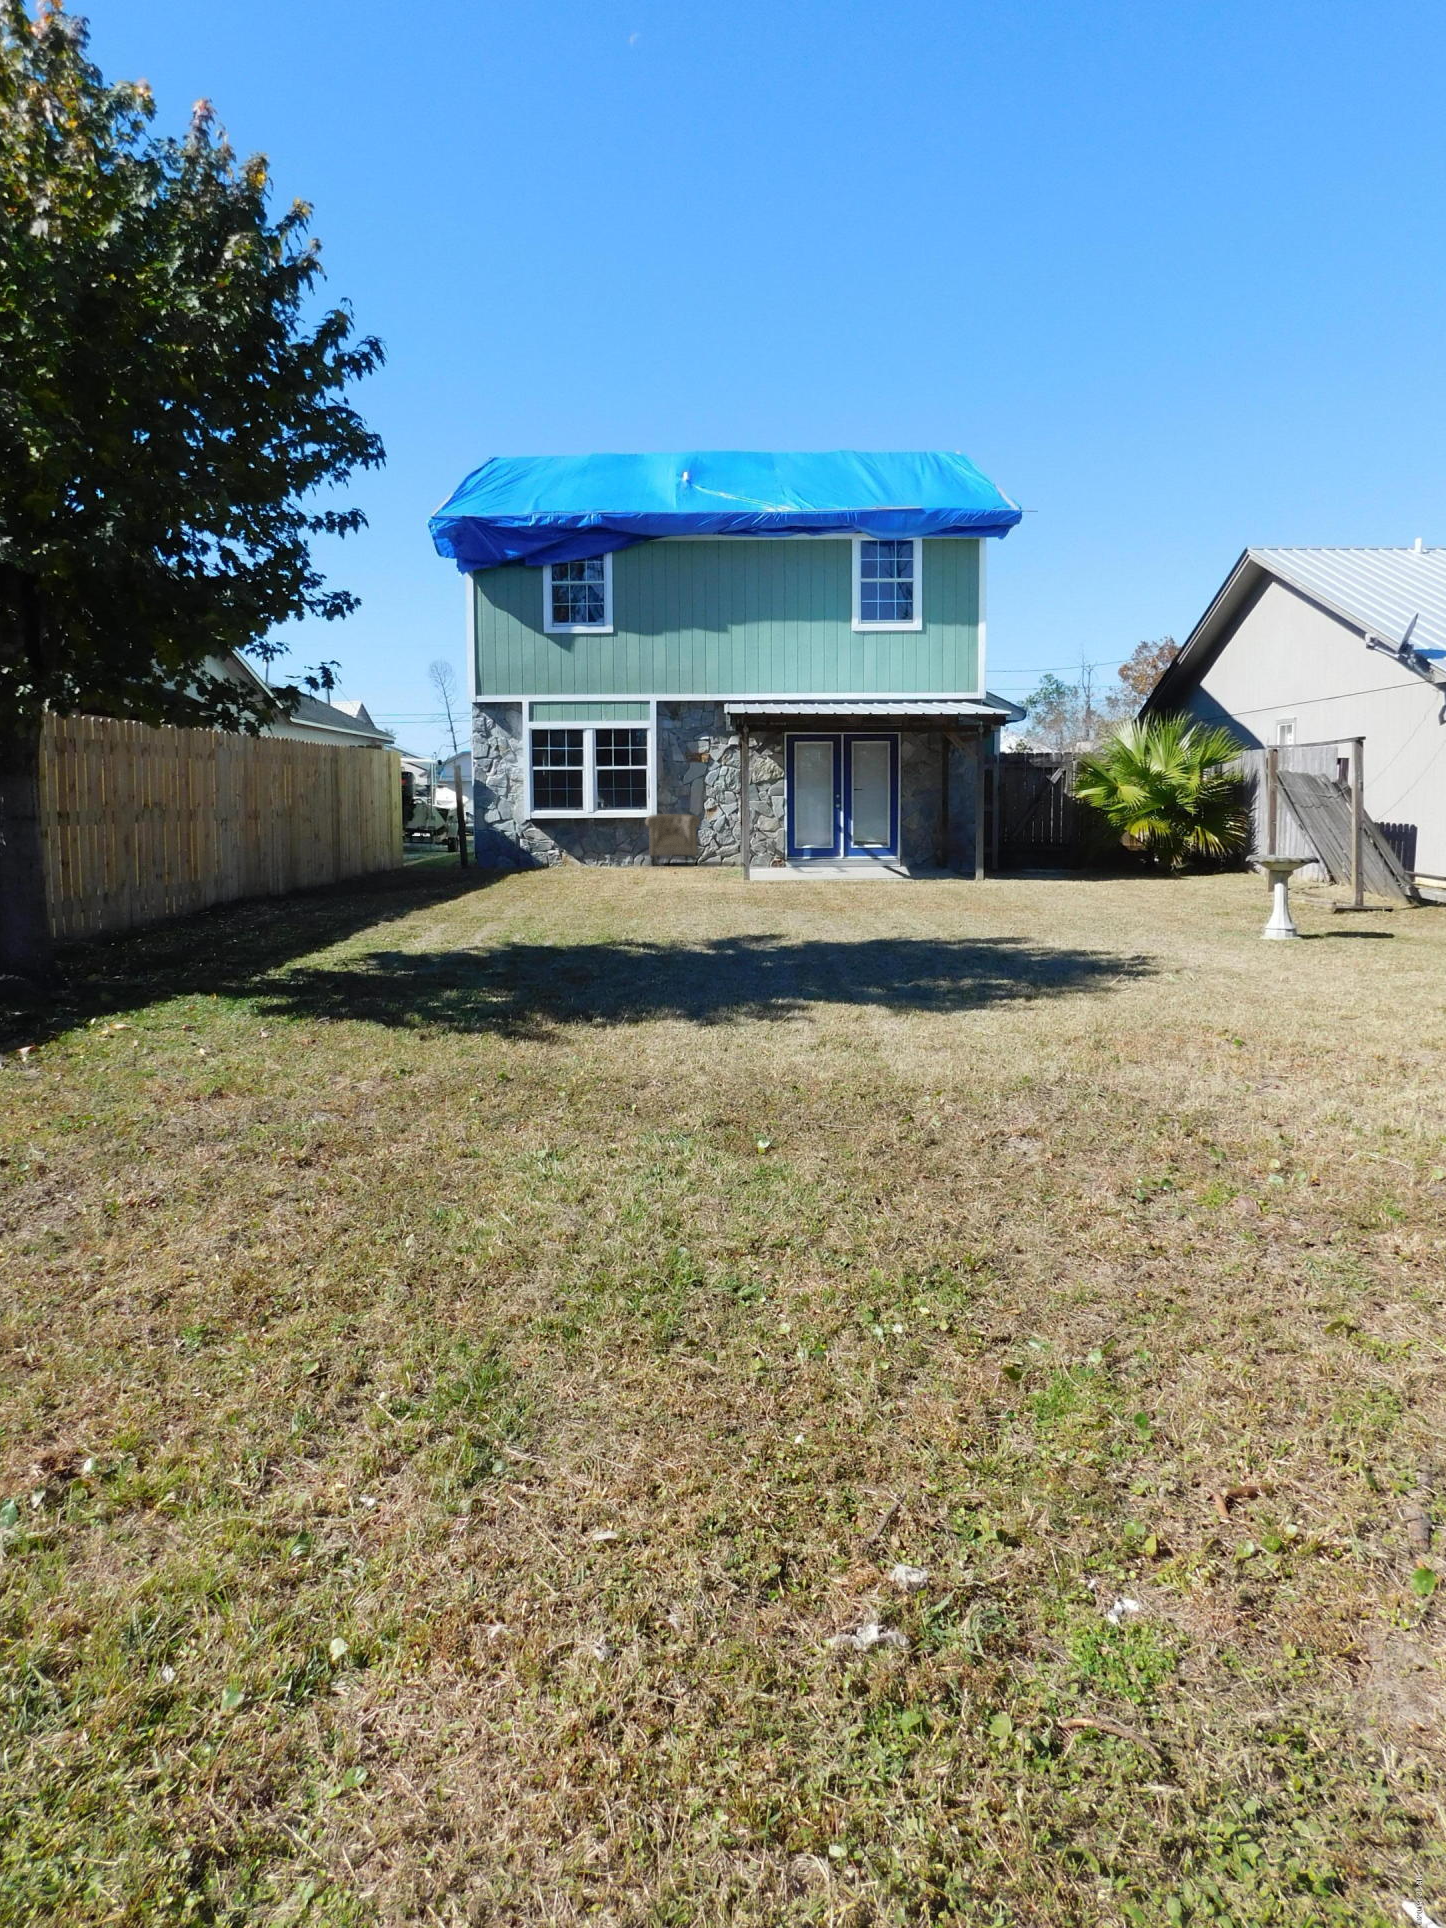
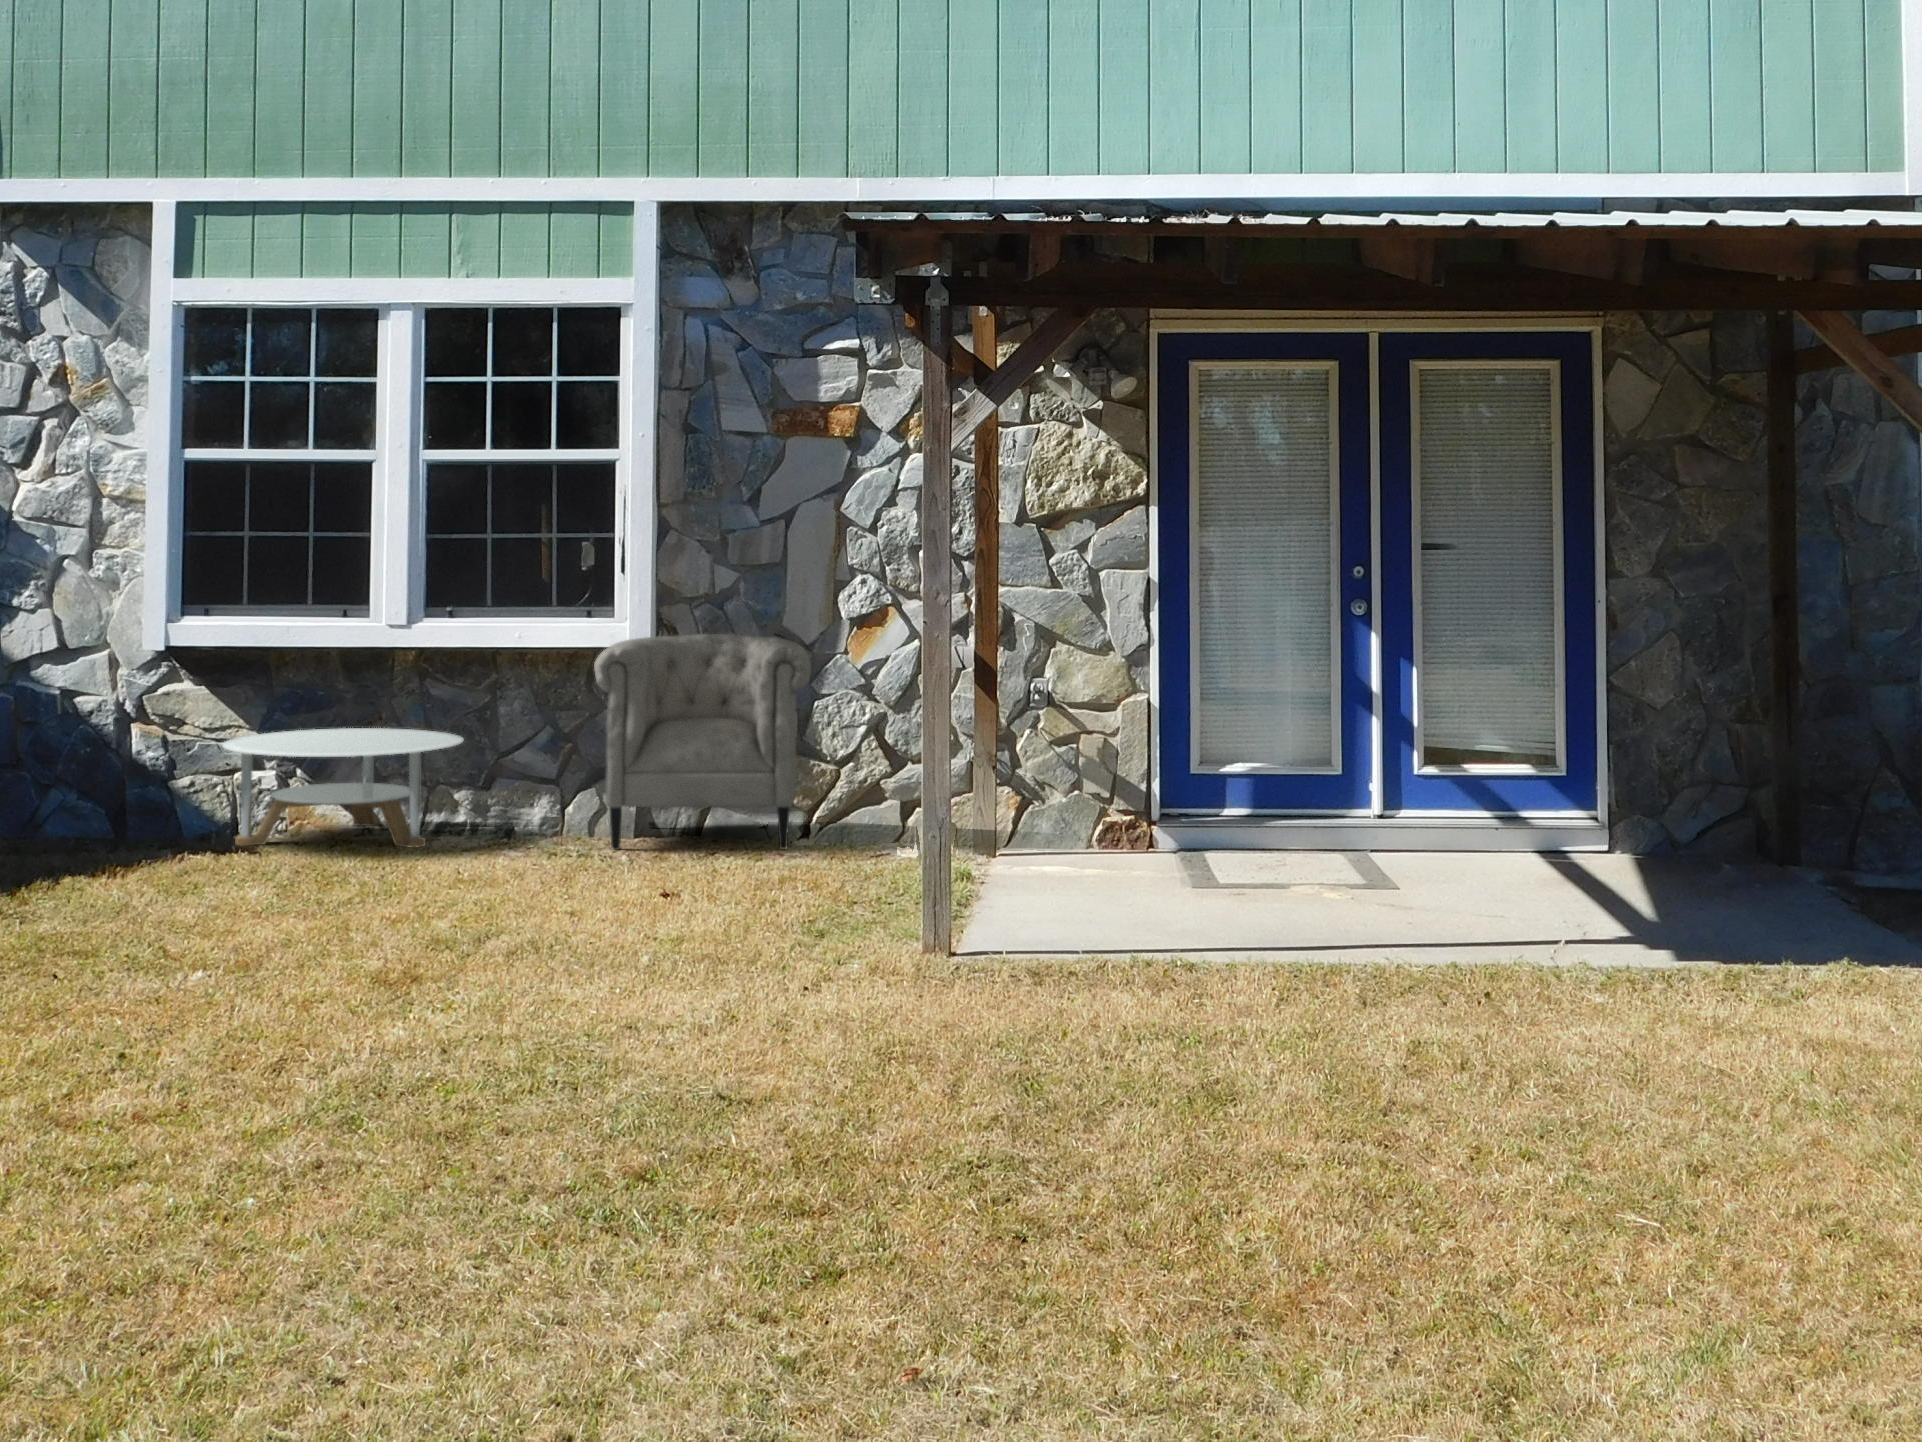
round table: none [551,839,612,866] -> present [222,728,463,848]

